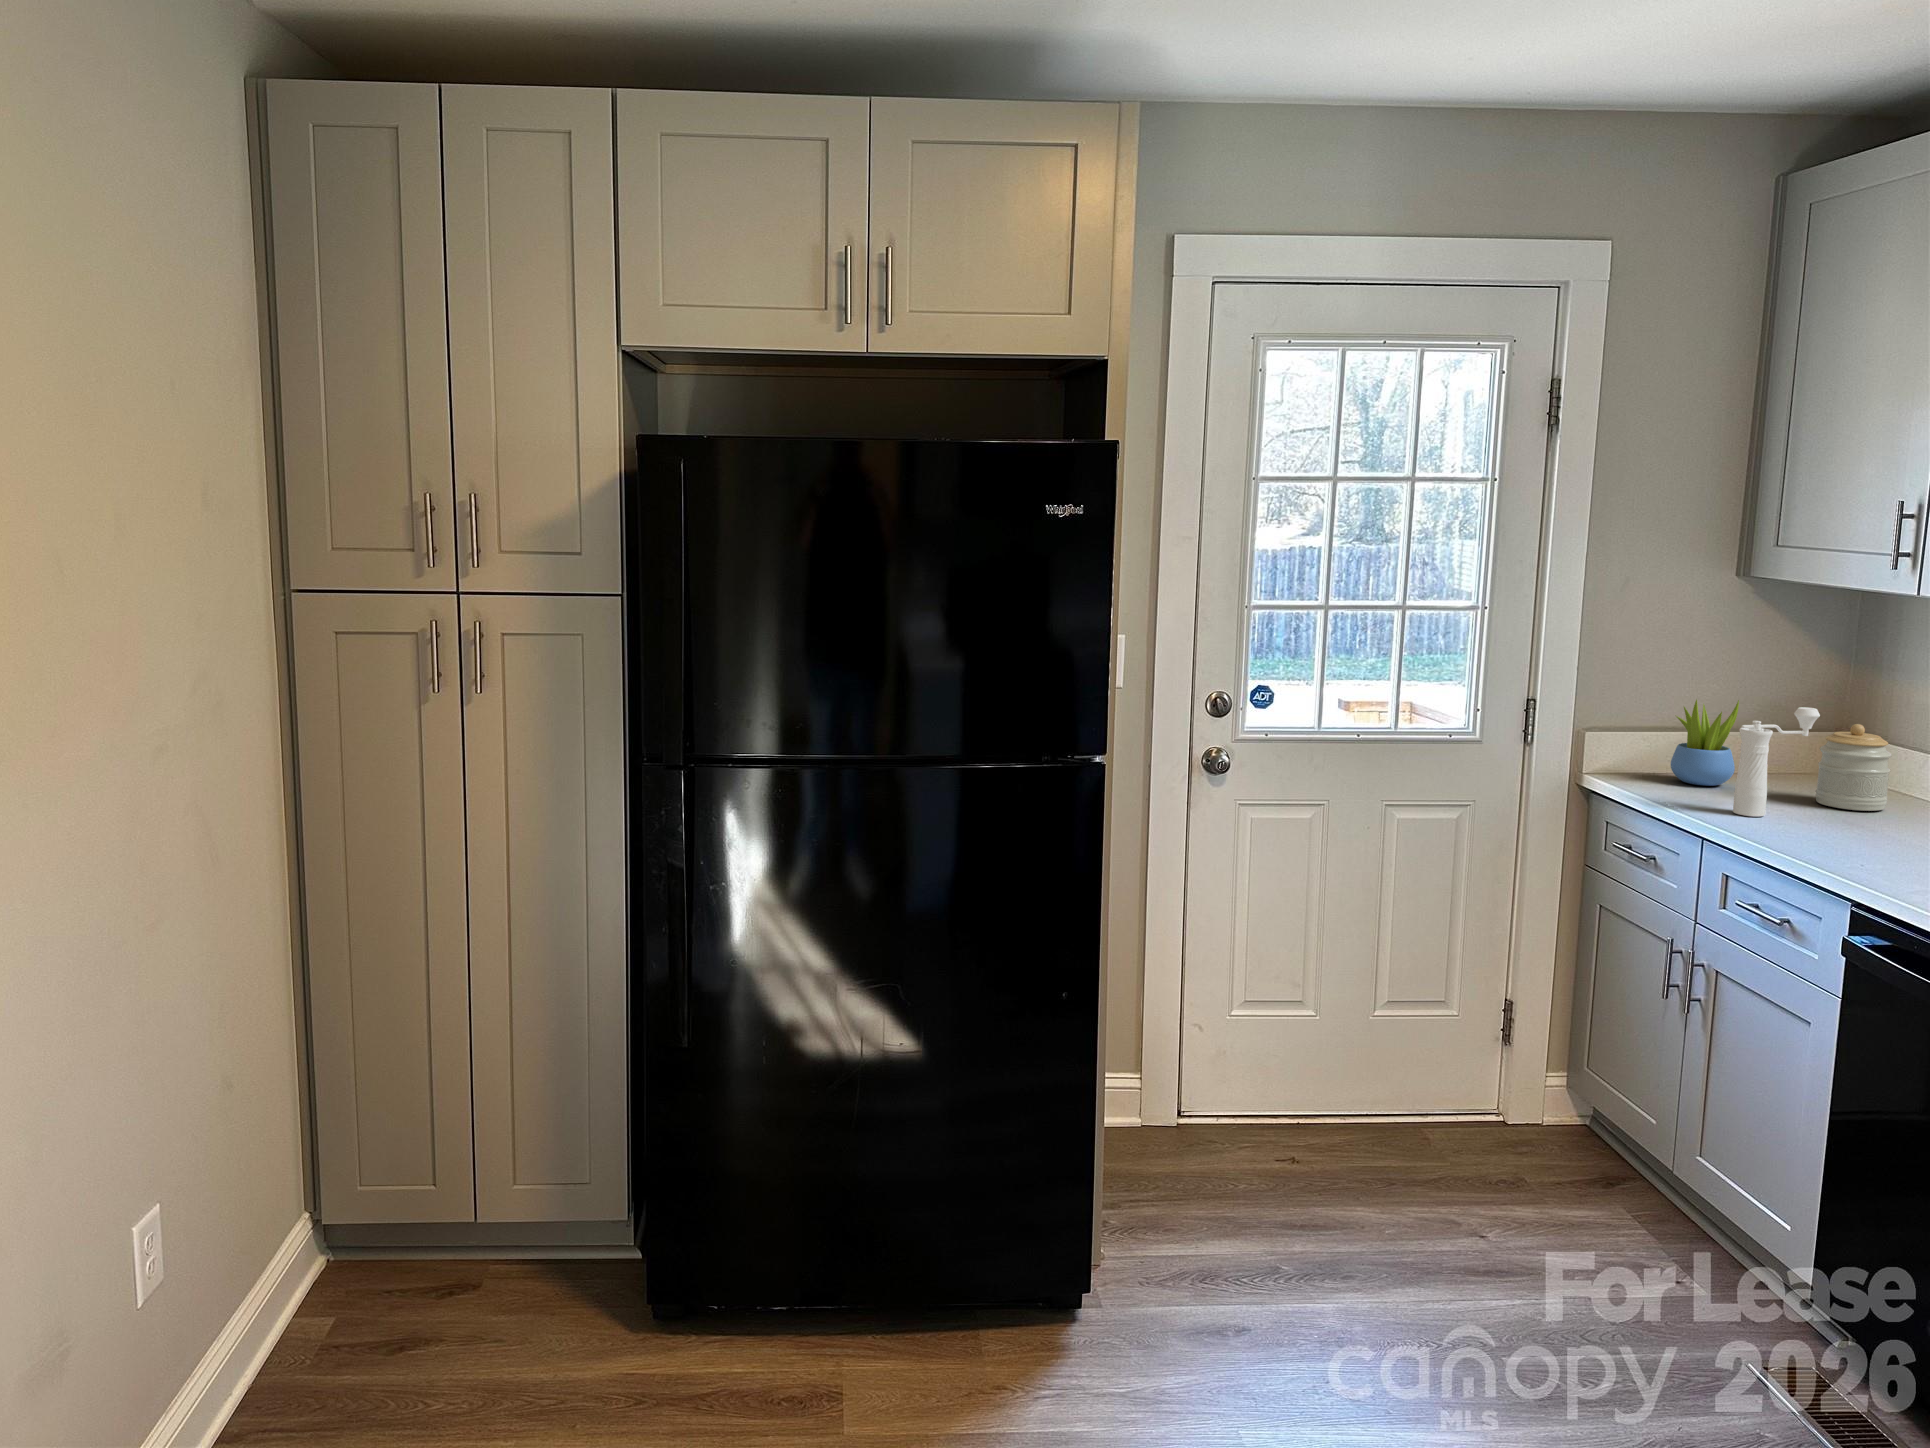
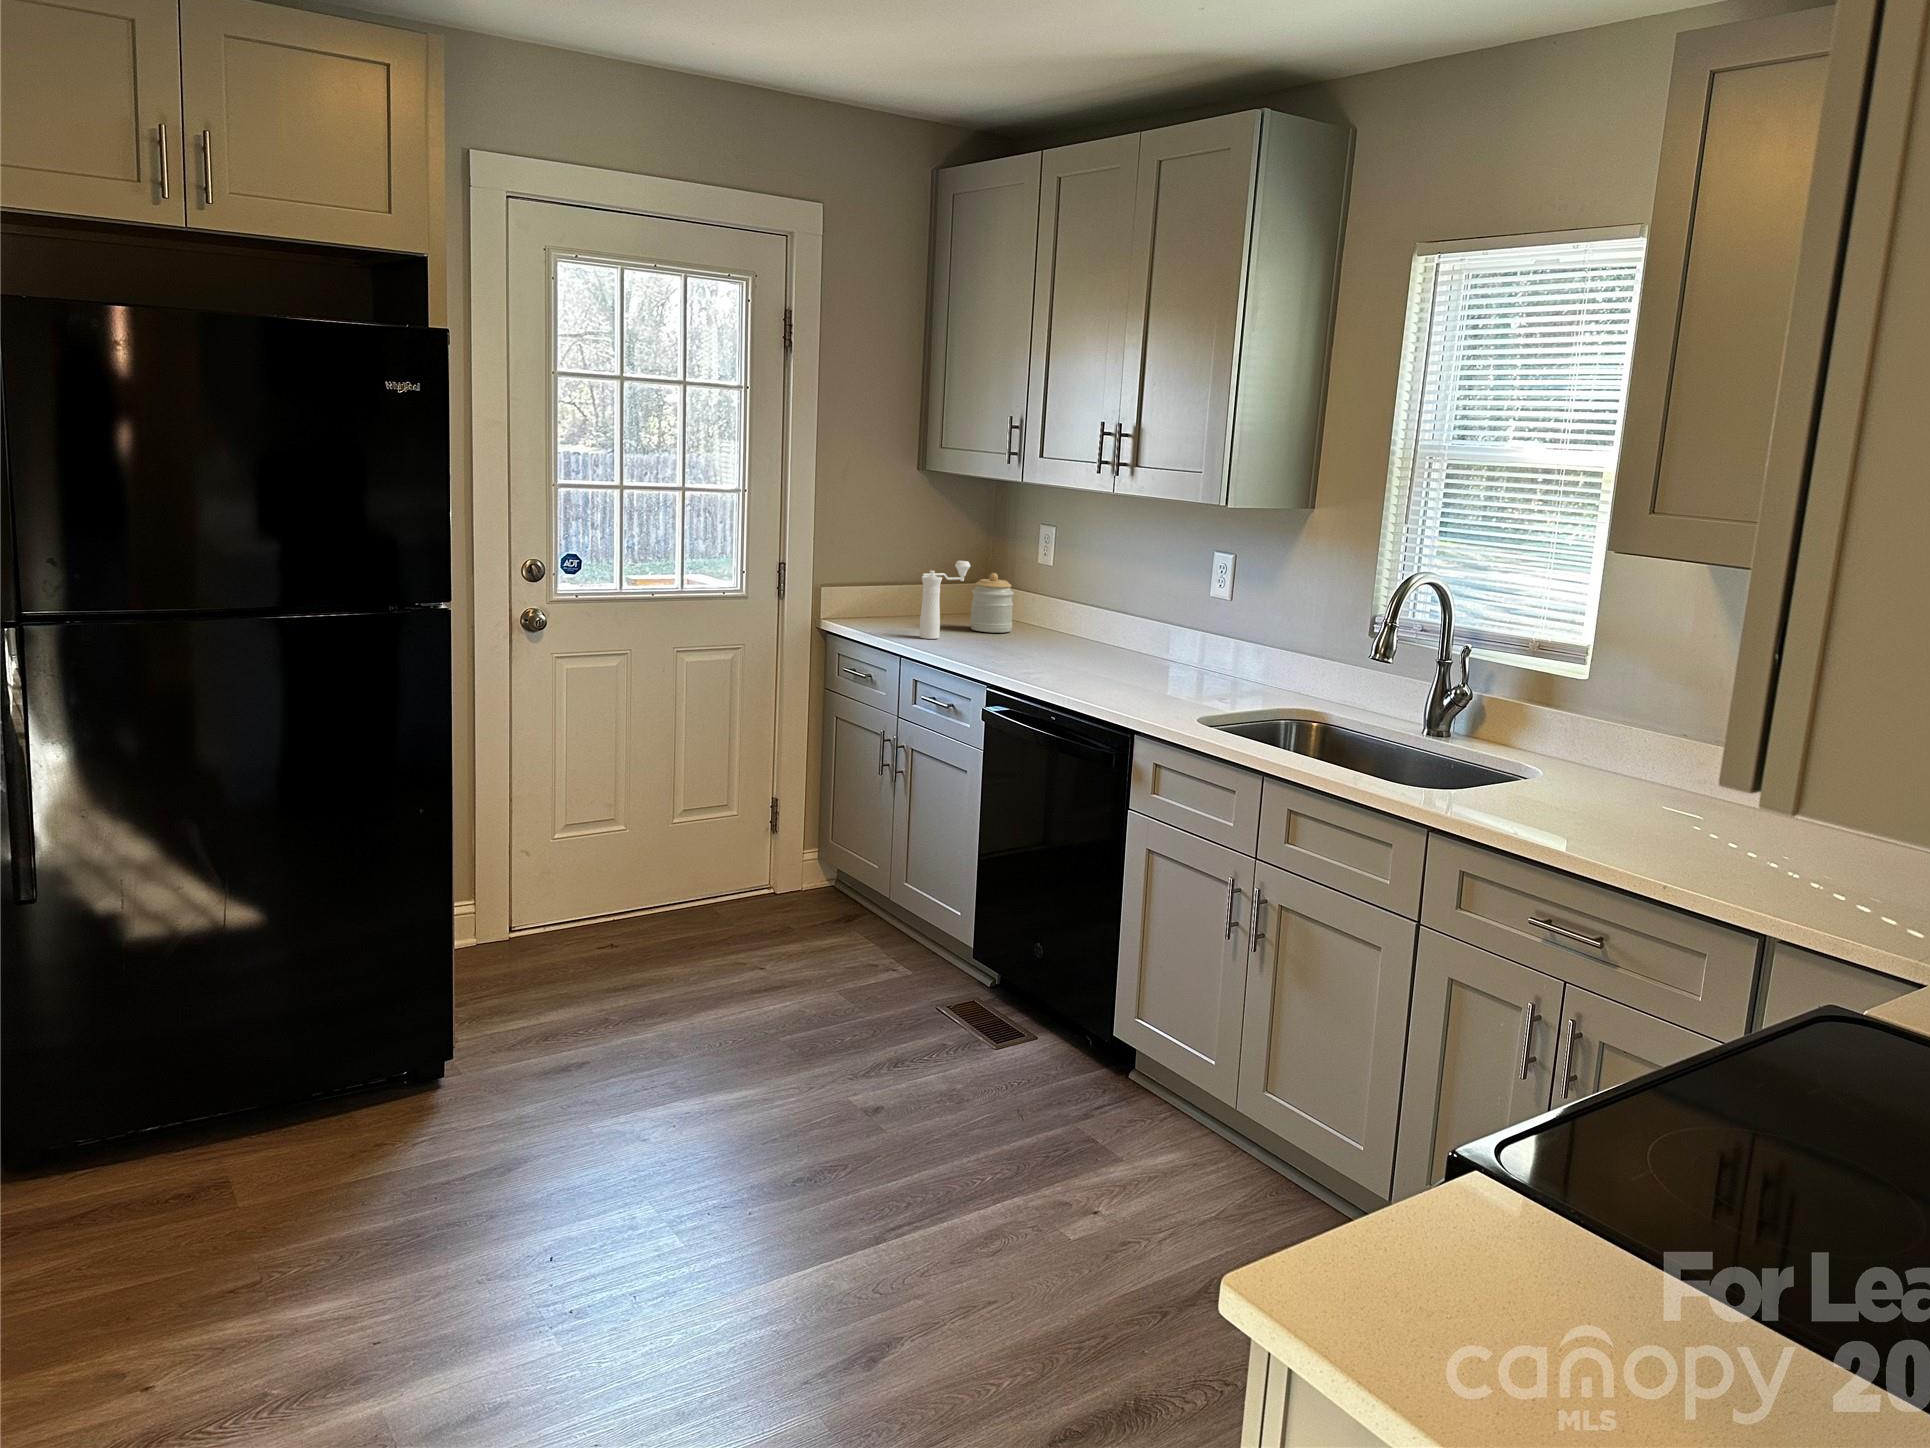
succulent plant: present [1671,700,1739,786] -> none [879,559,921,623]

